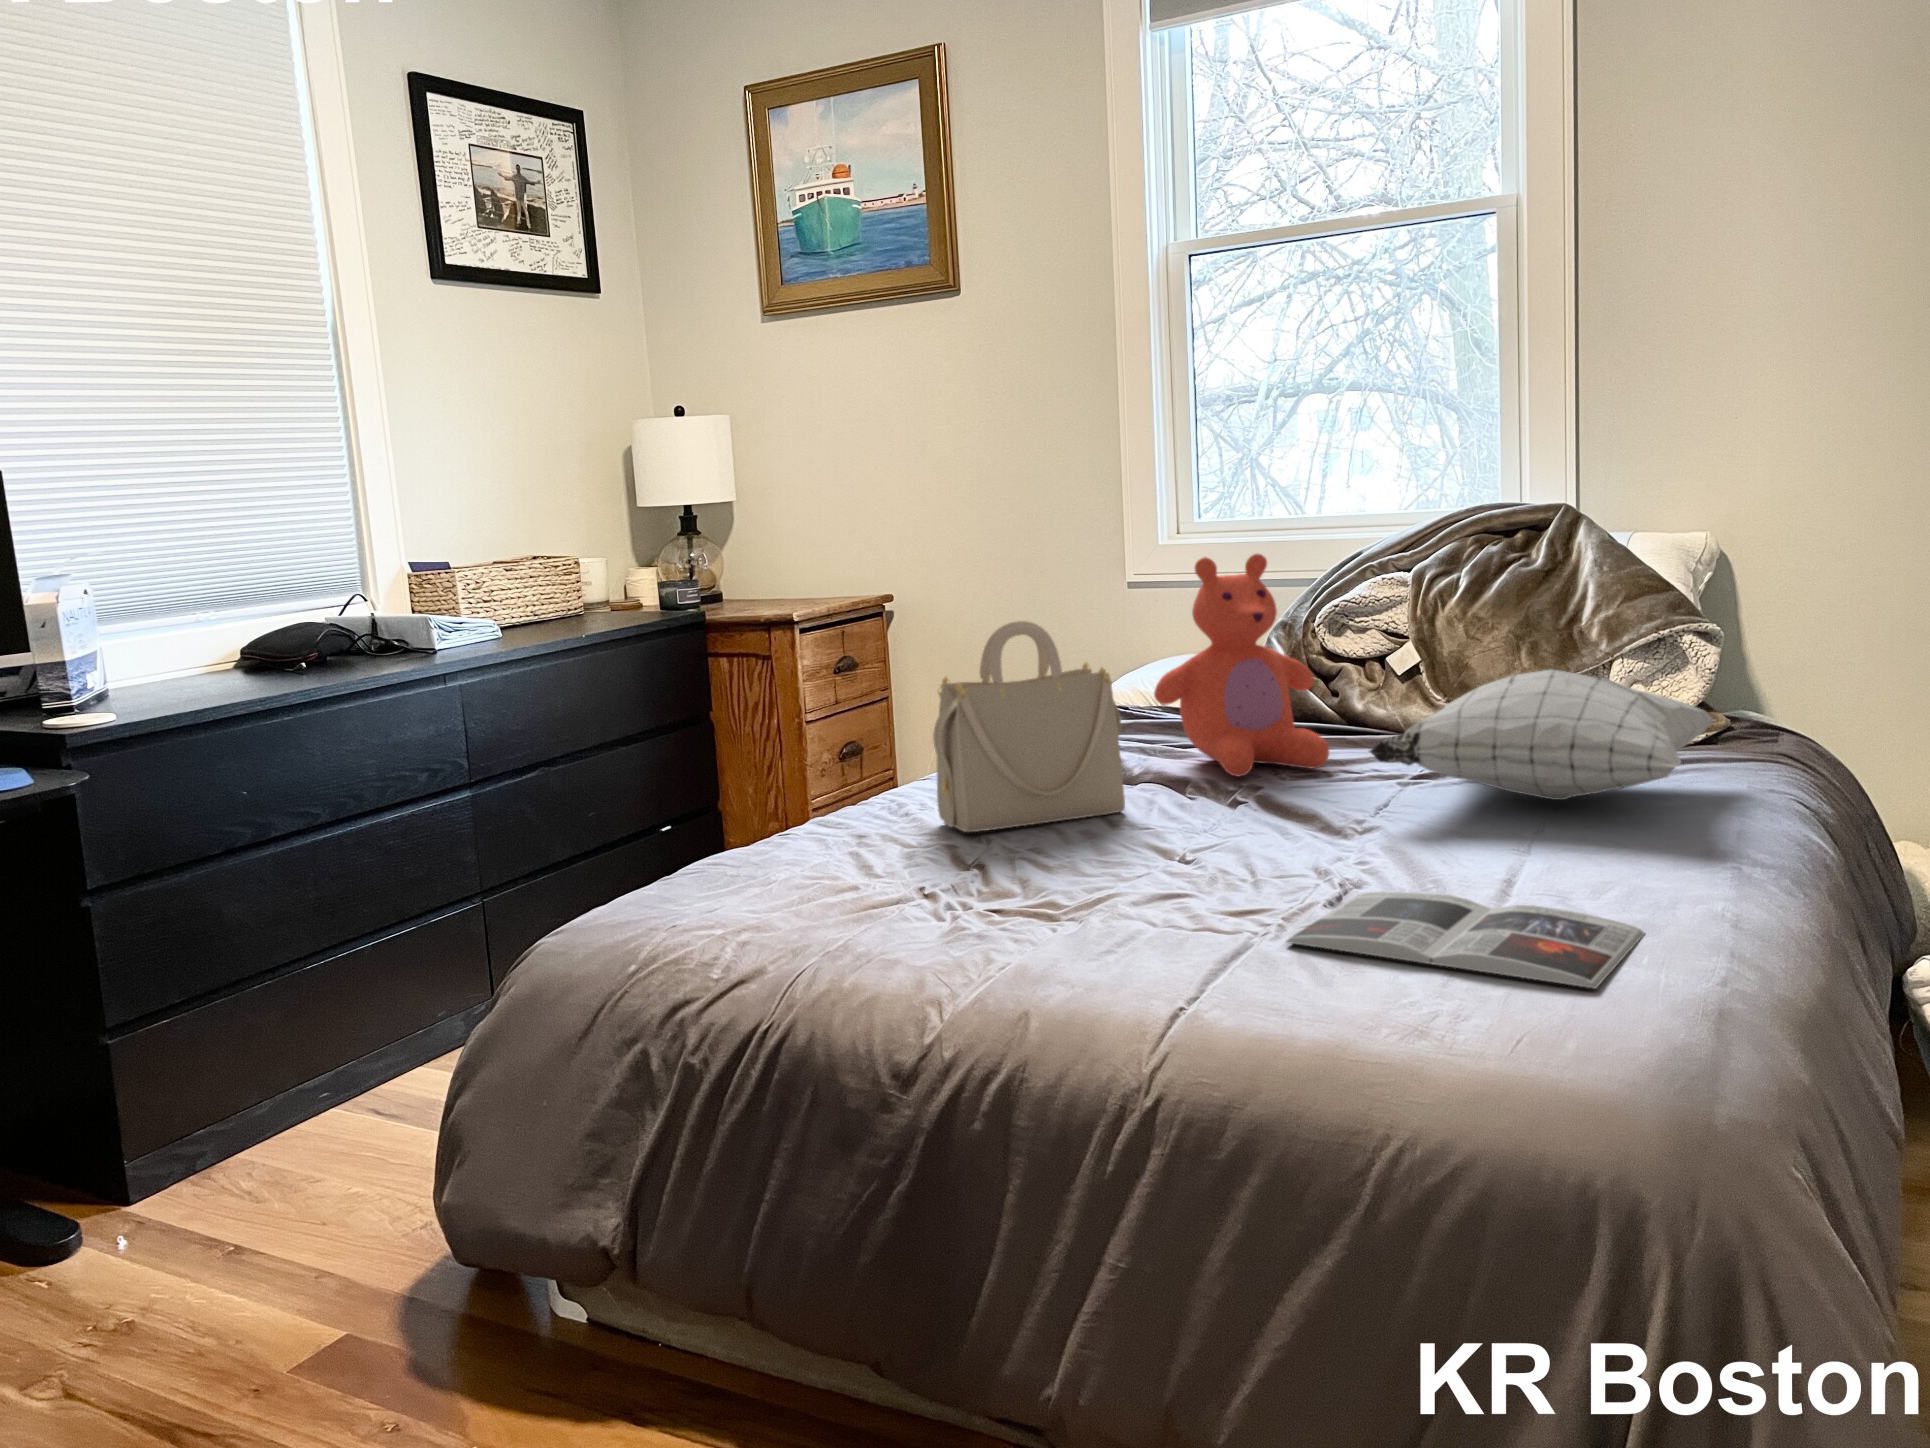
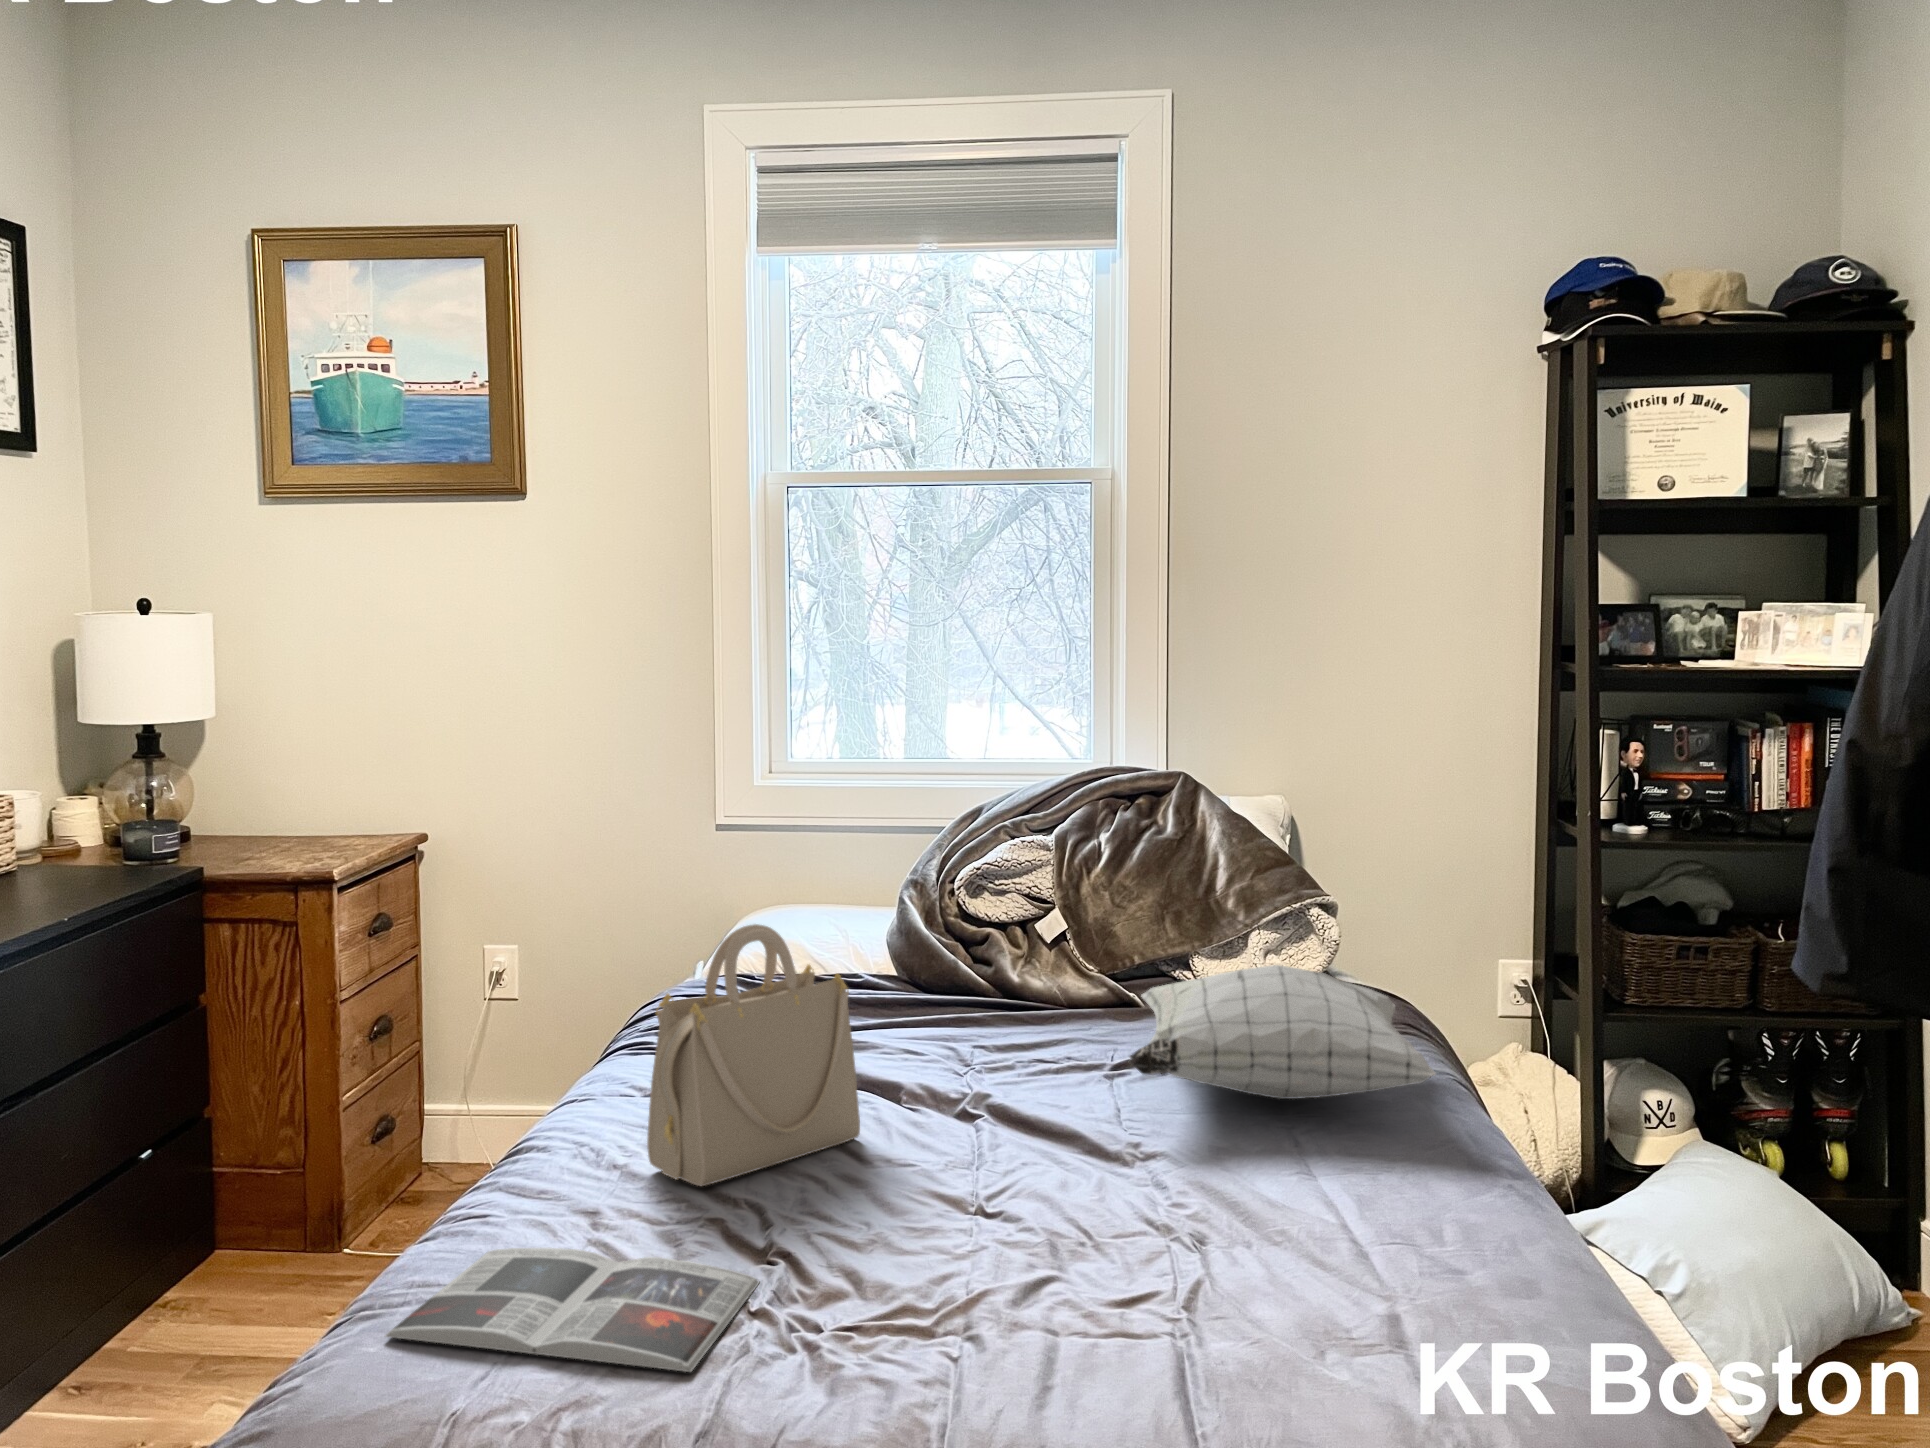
teddy bear: present [1154,554,1329,777] -> none [844,828,1030,1079]
magazine: present [1286,892,1644,988] -> present [386,1248,759,1372]

